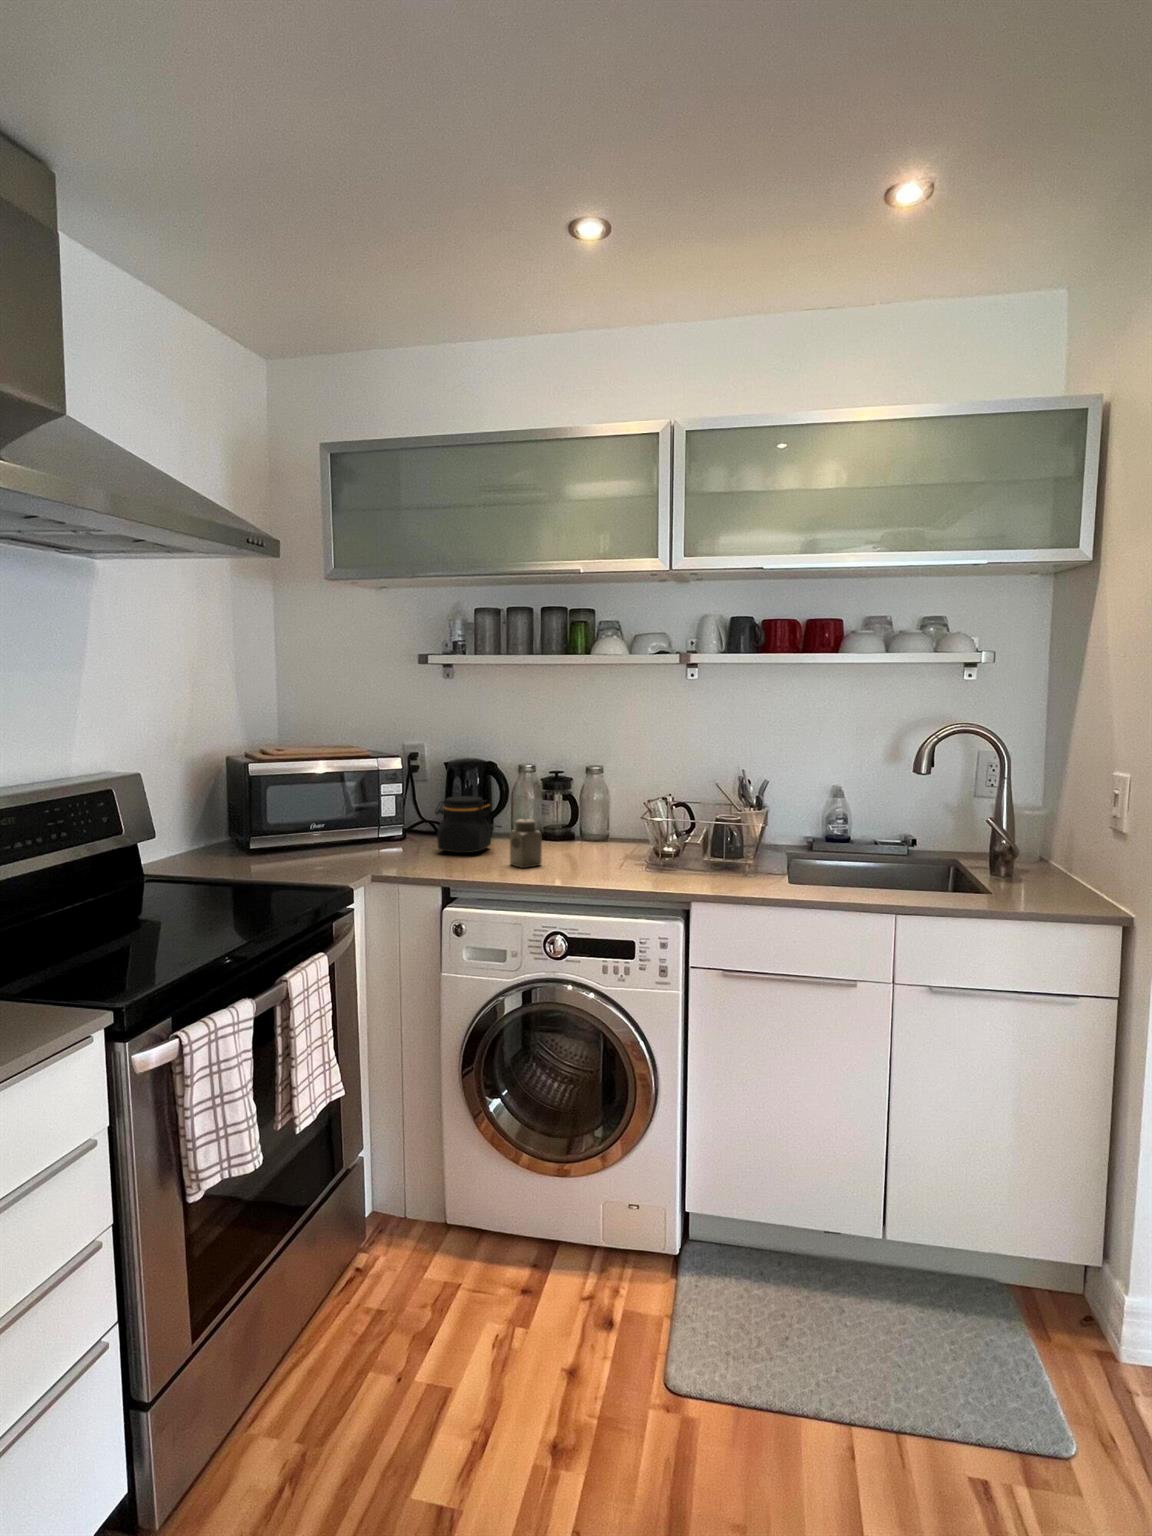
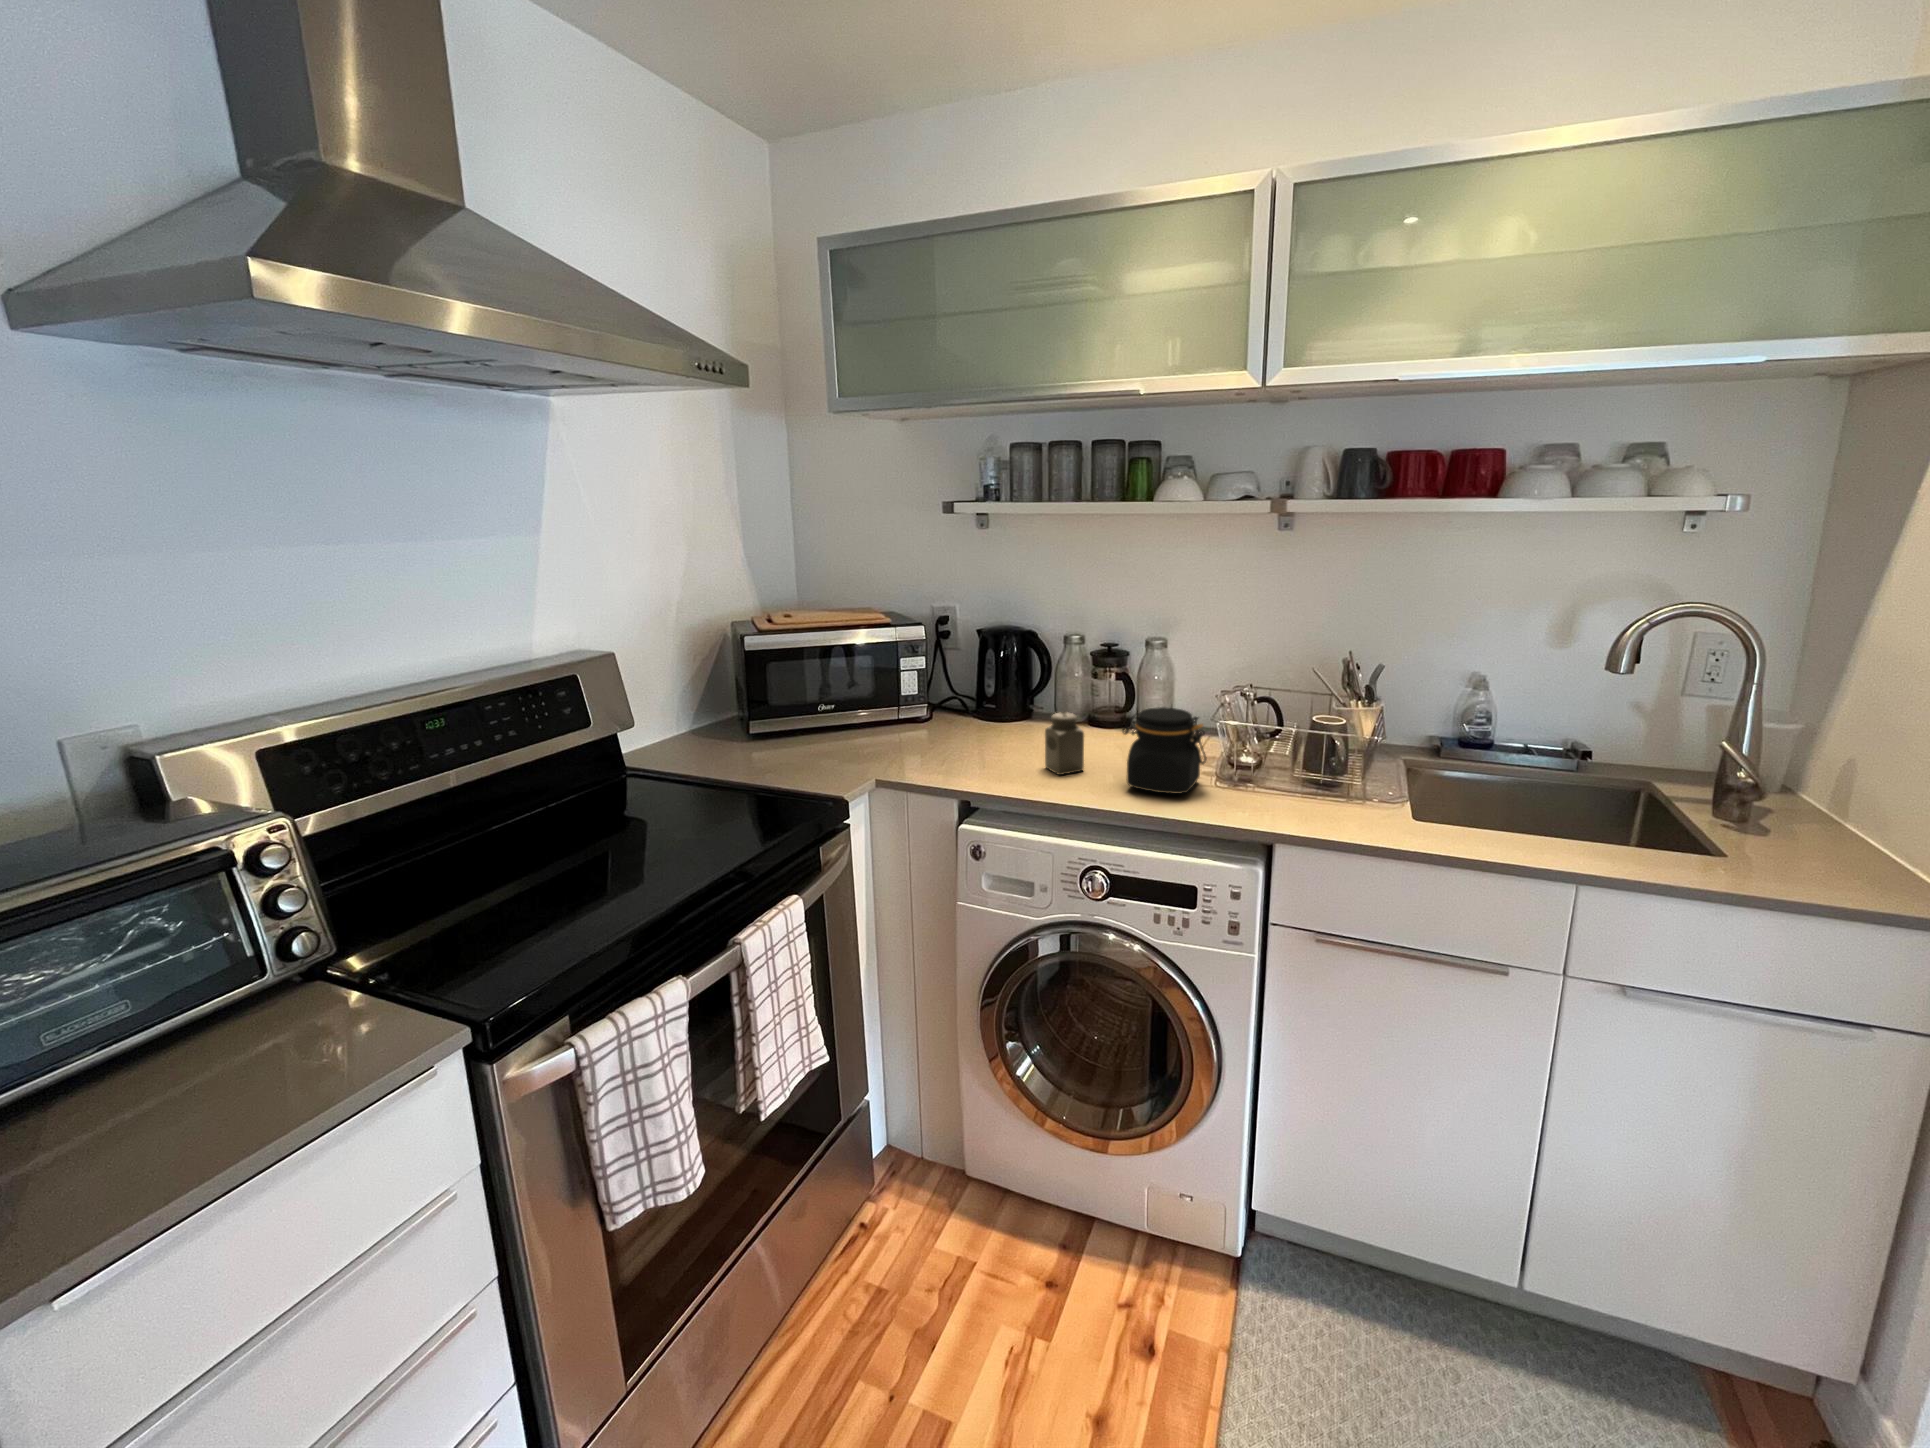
jar: present [435,796,493,853] -> present [1122,707,1206,794]

